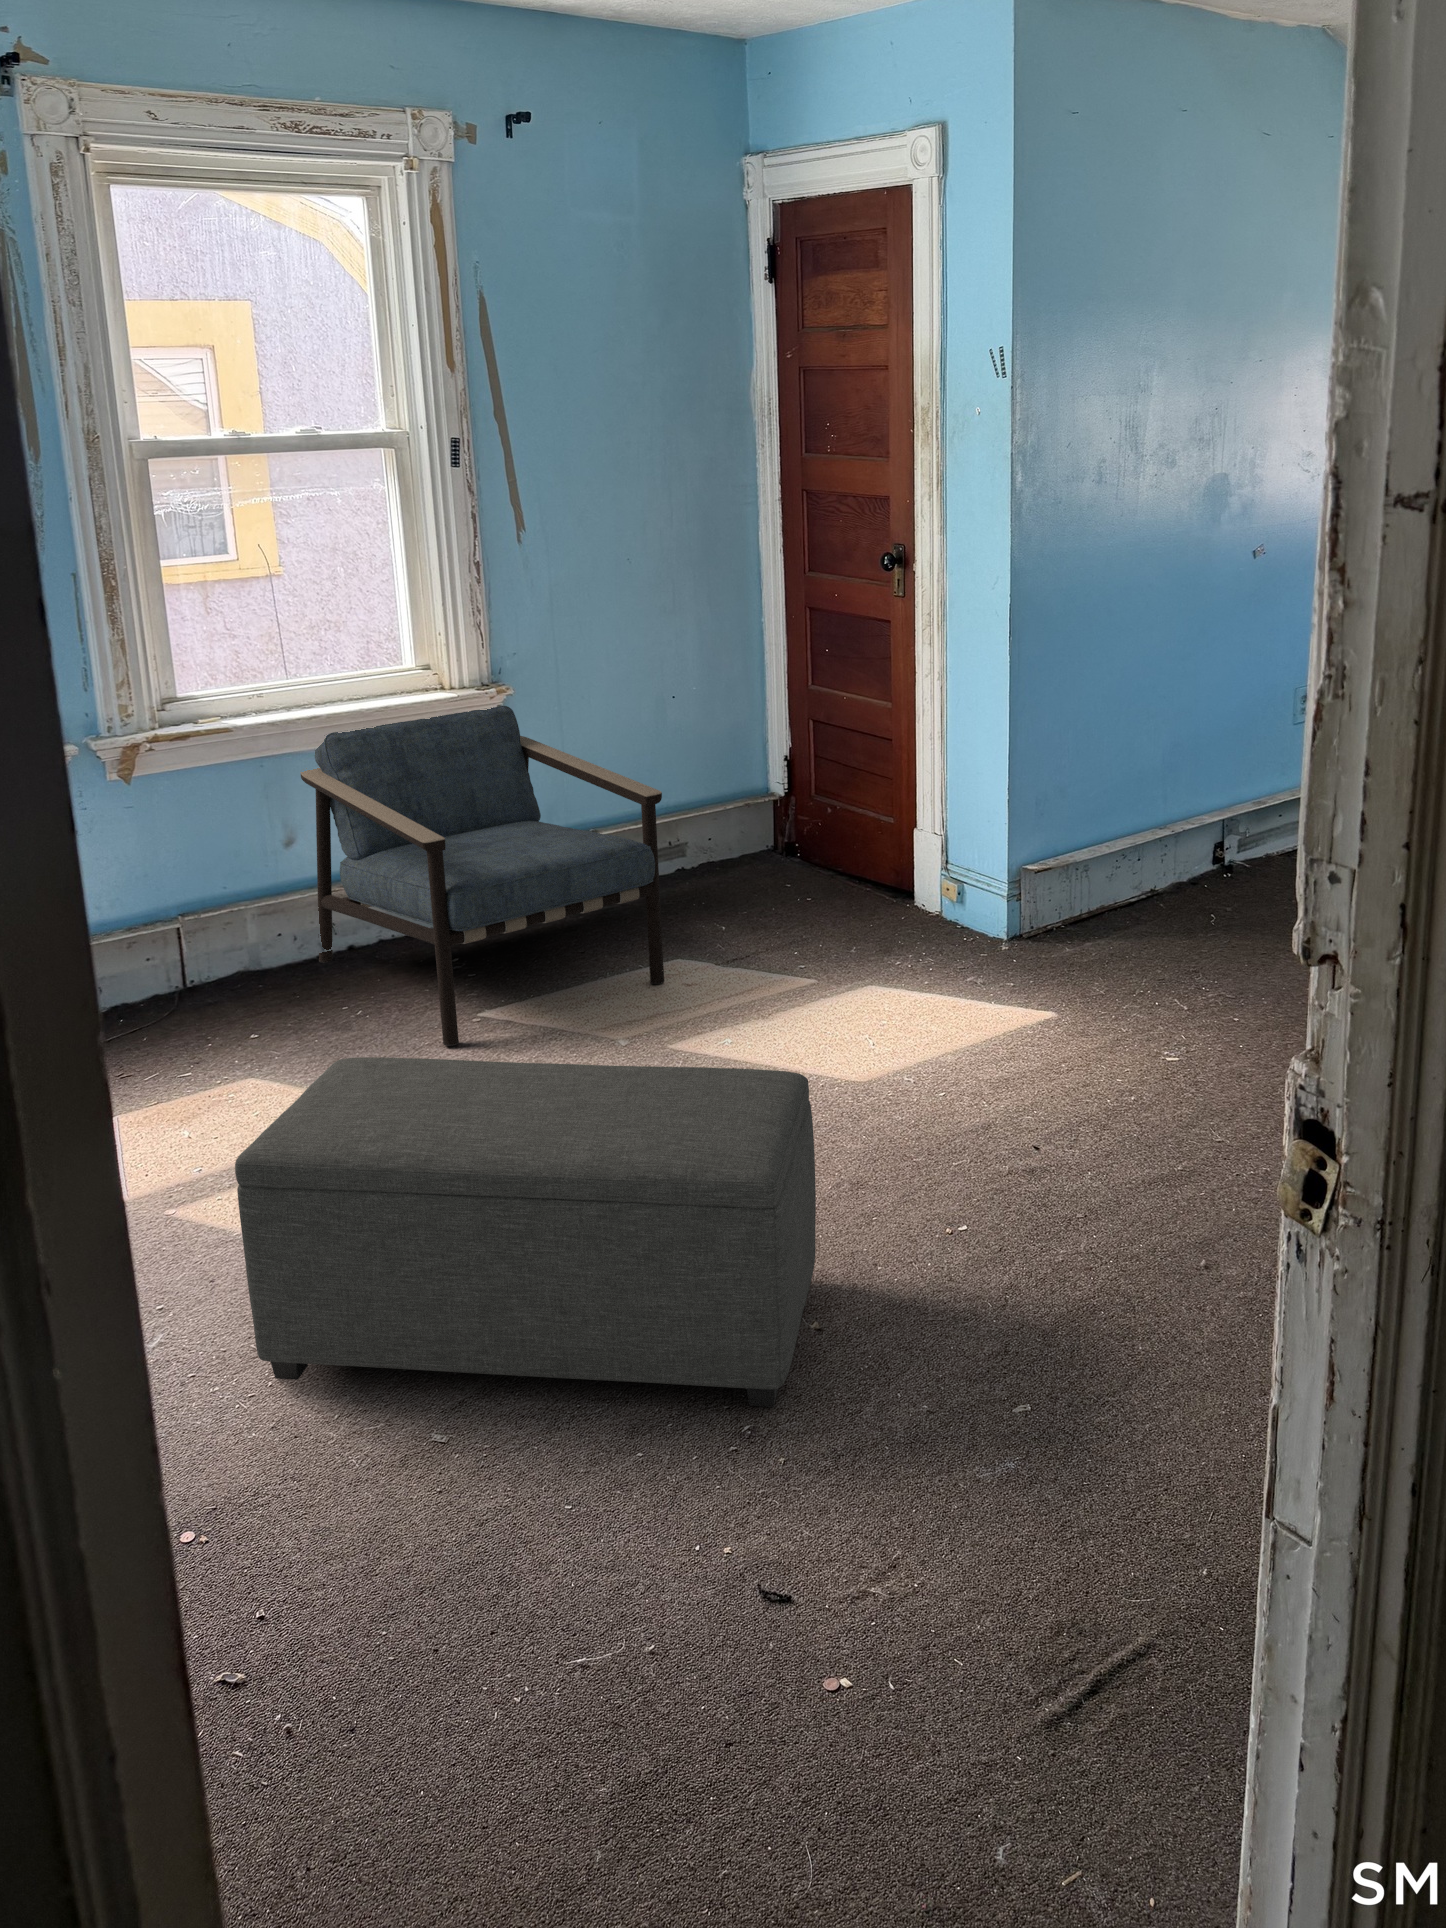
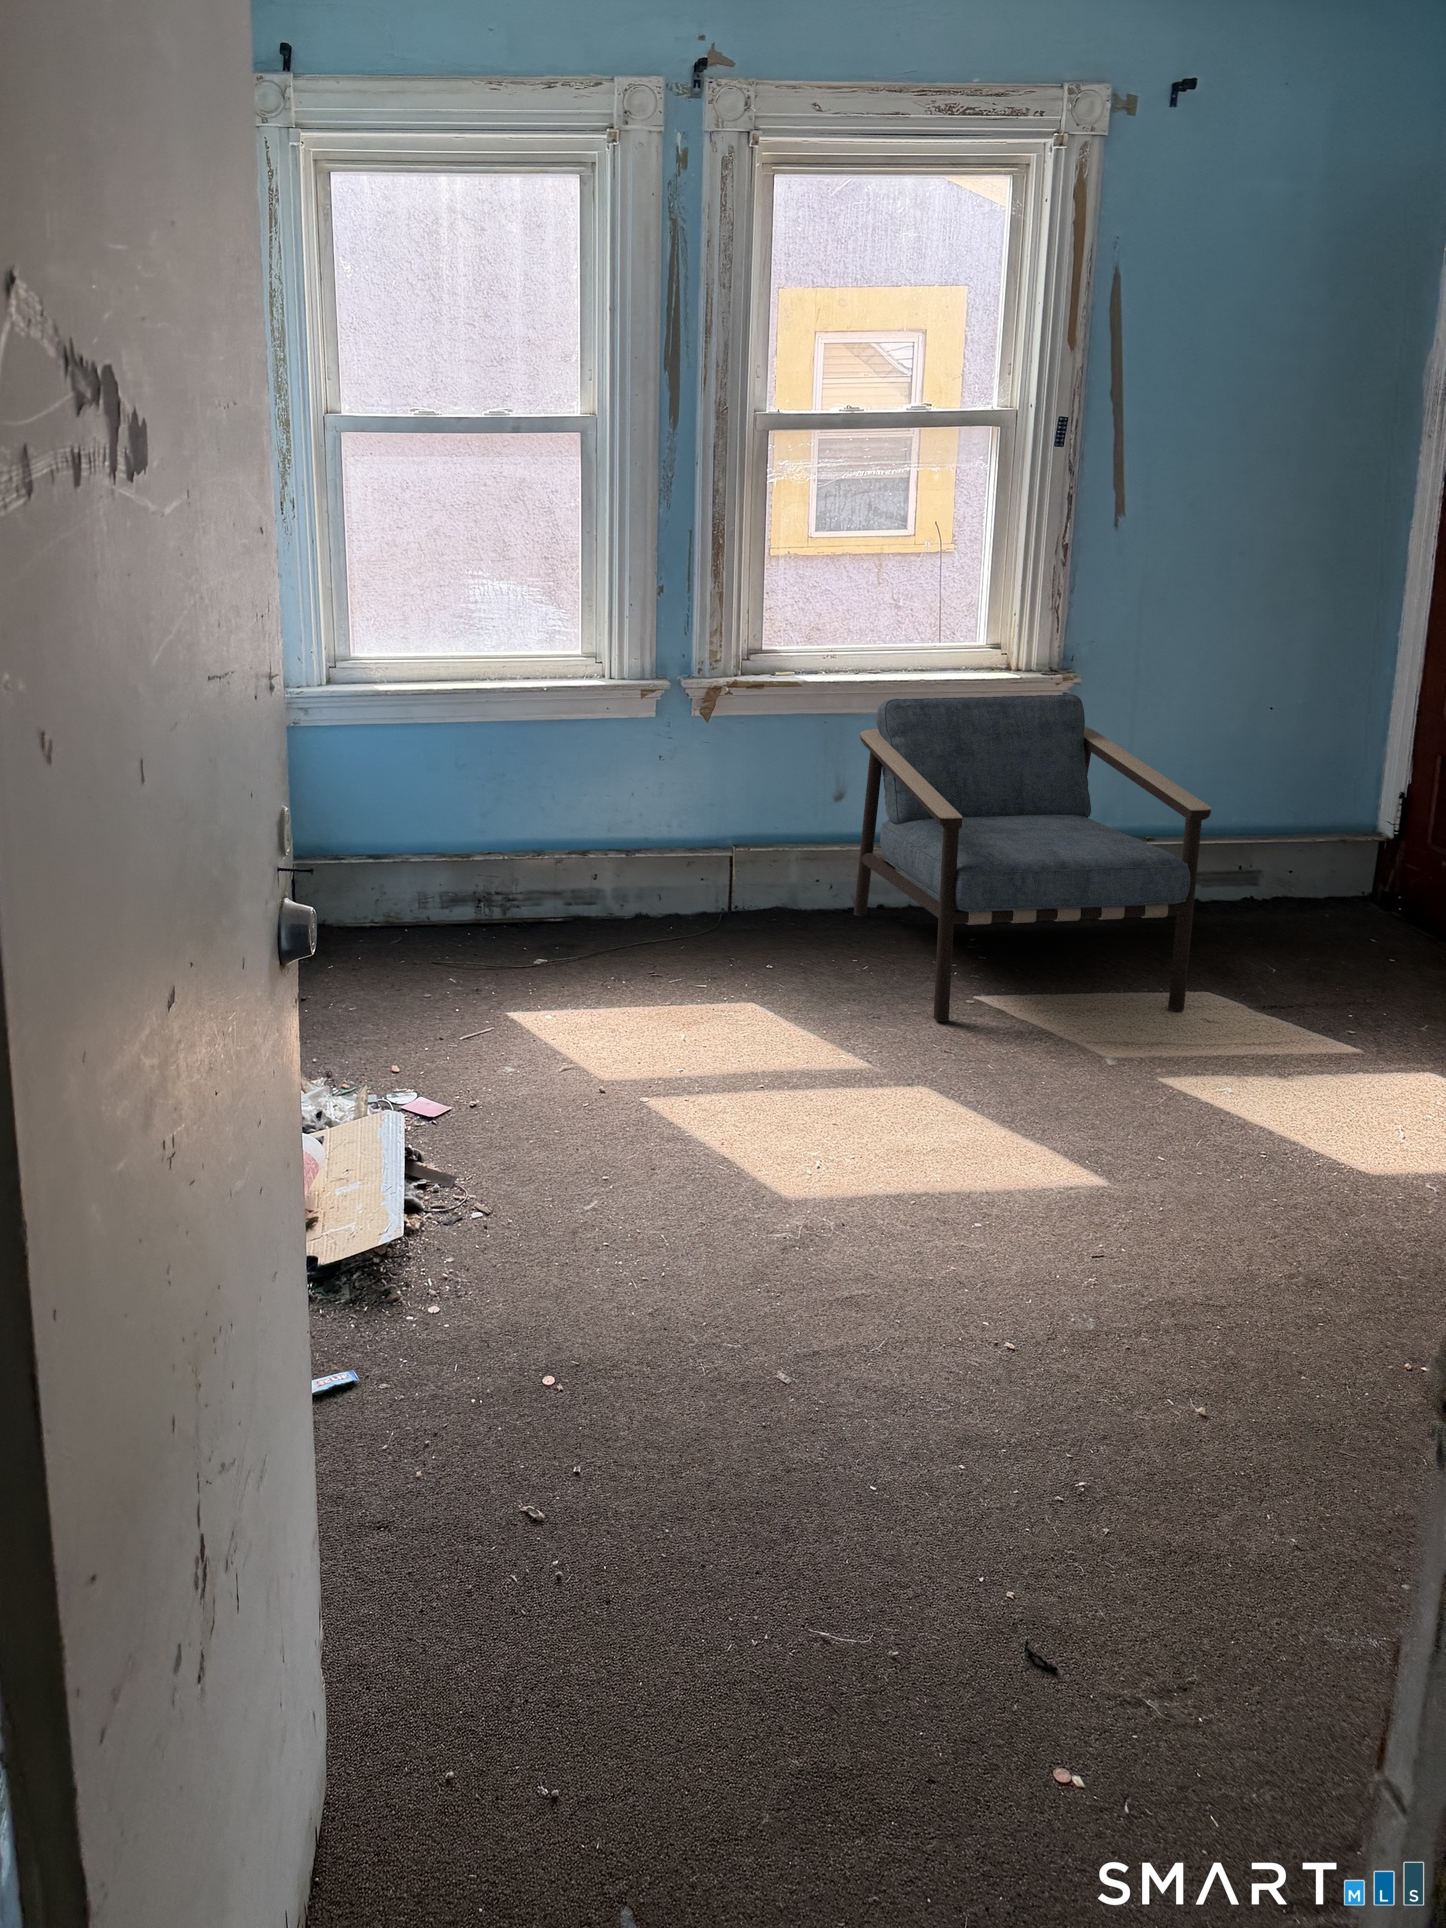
ottoman: present [235,1057,816,1407] -> none [656,1004,1239,1479]

